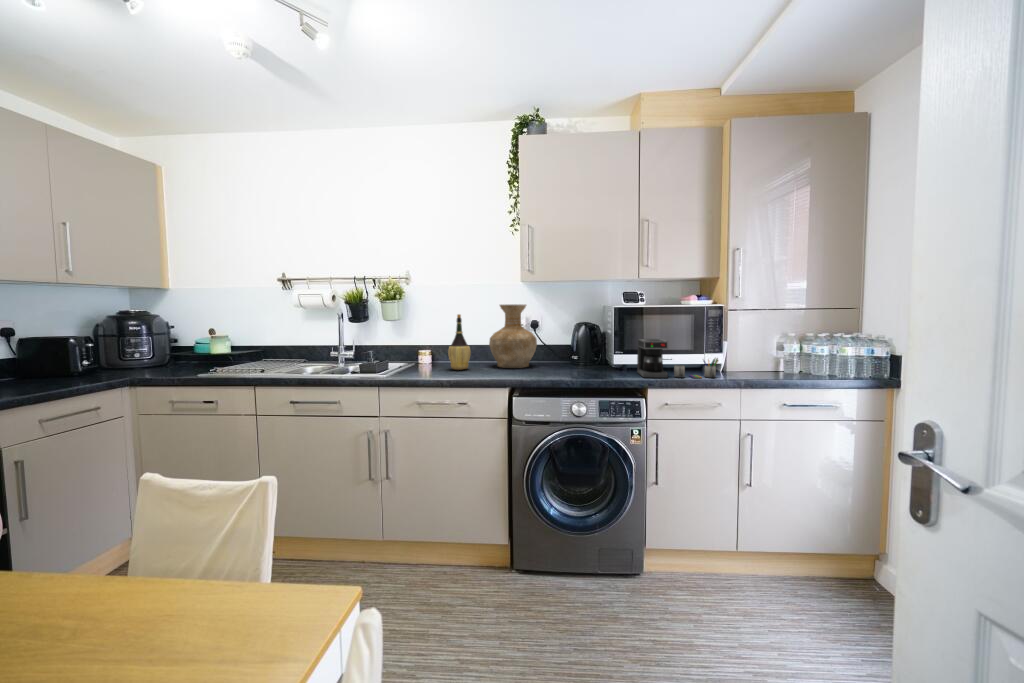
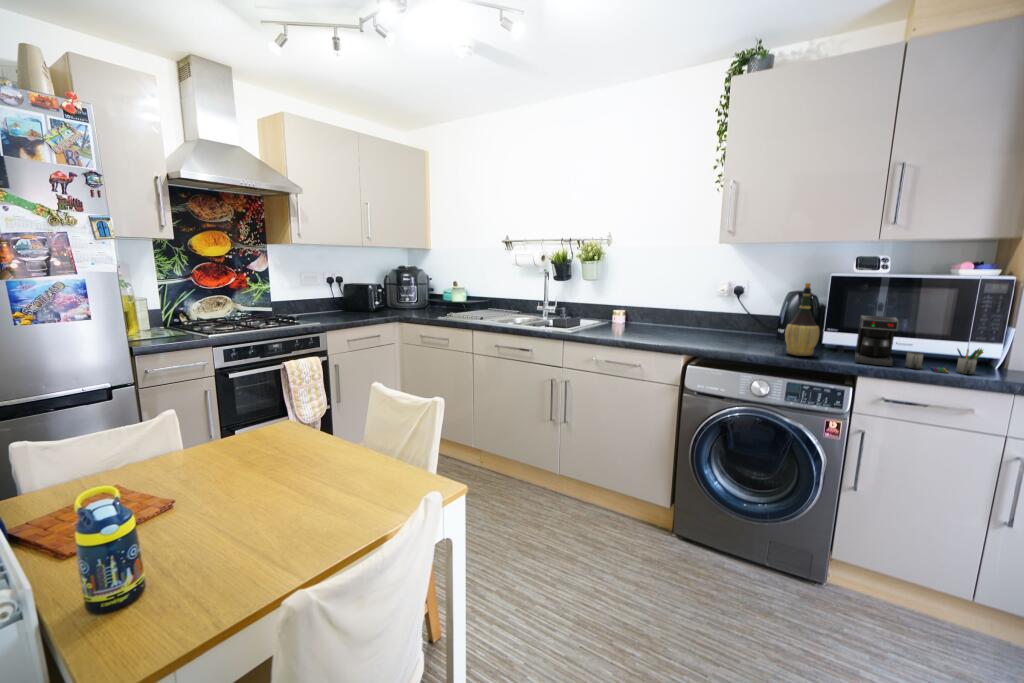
vase: present [489,304,537,368] -> none [680,268,735,336]
wine bottle: present [448,314,471,370] -> present [785,283,820,356]

